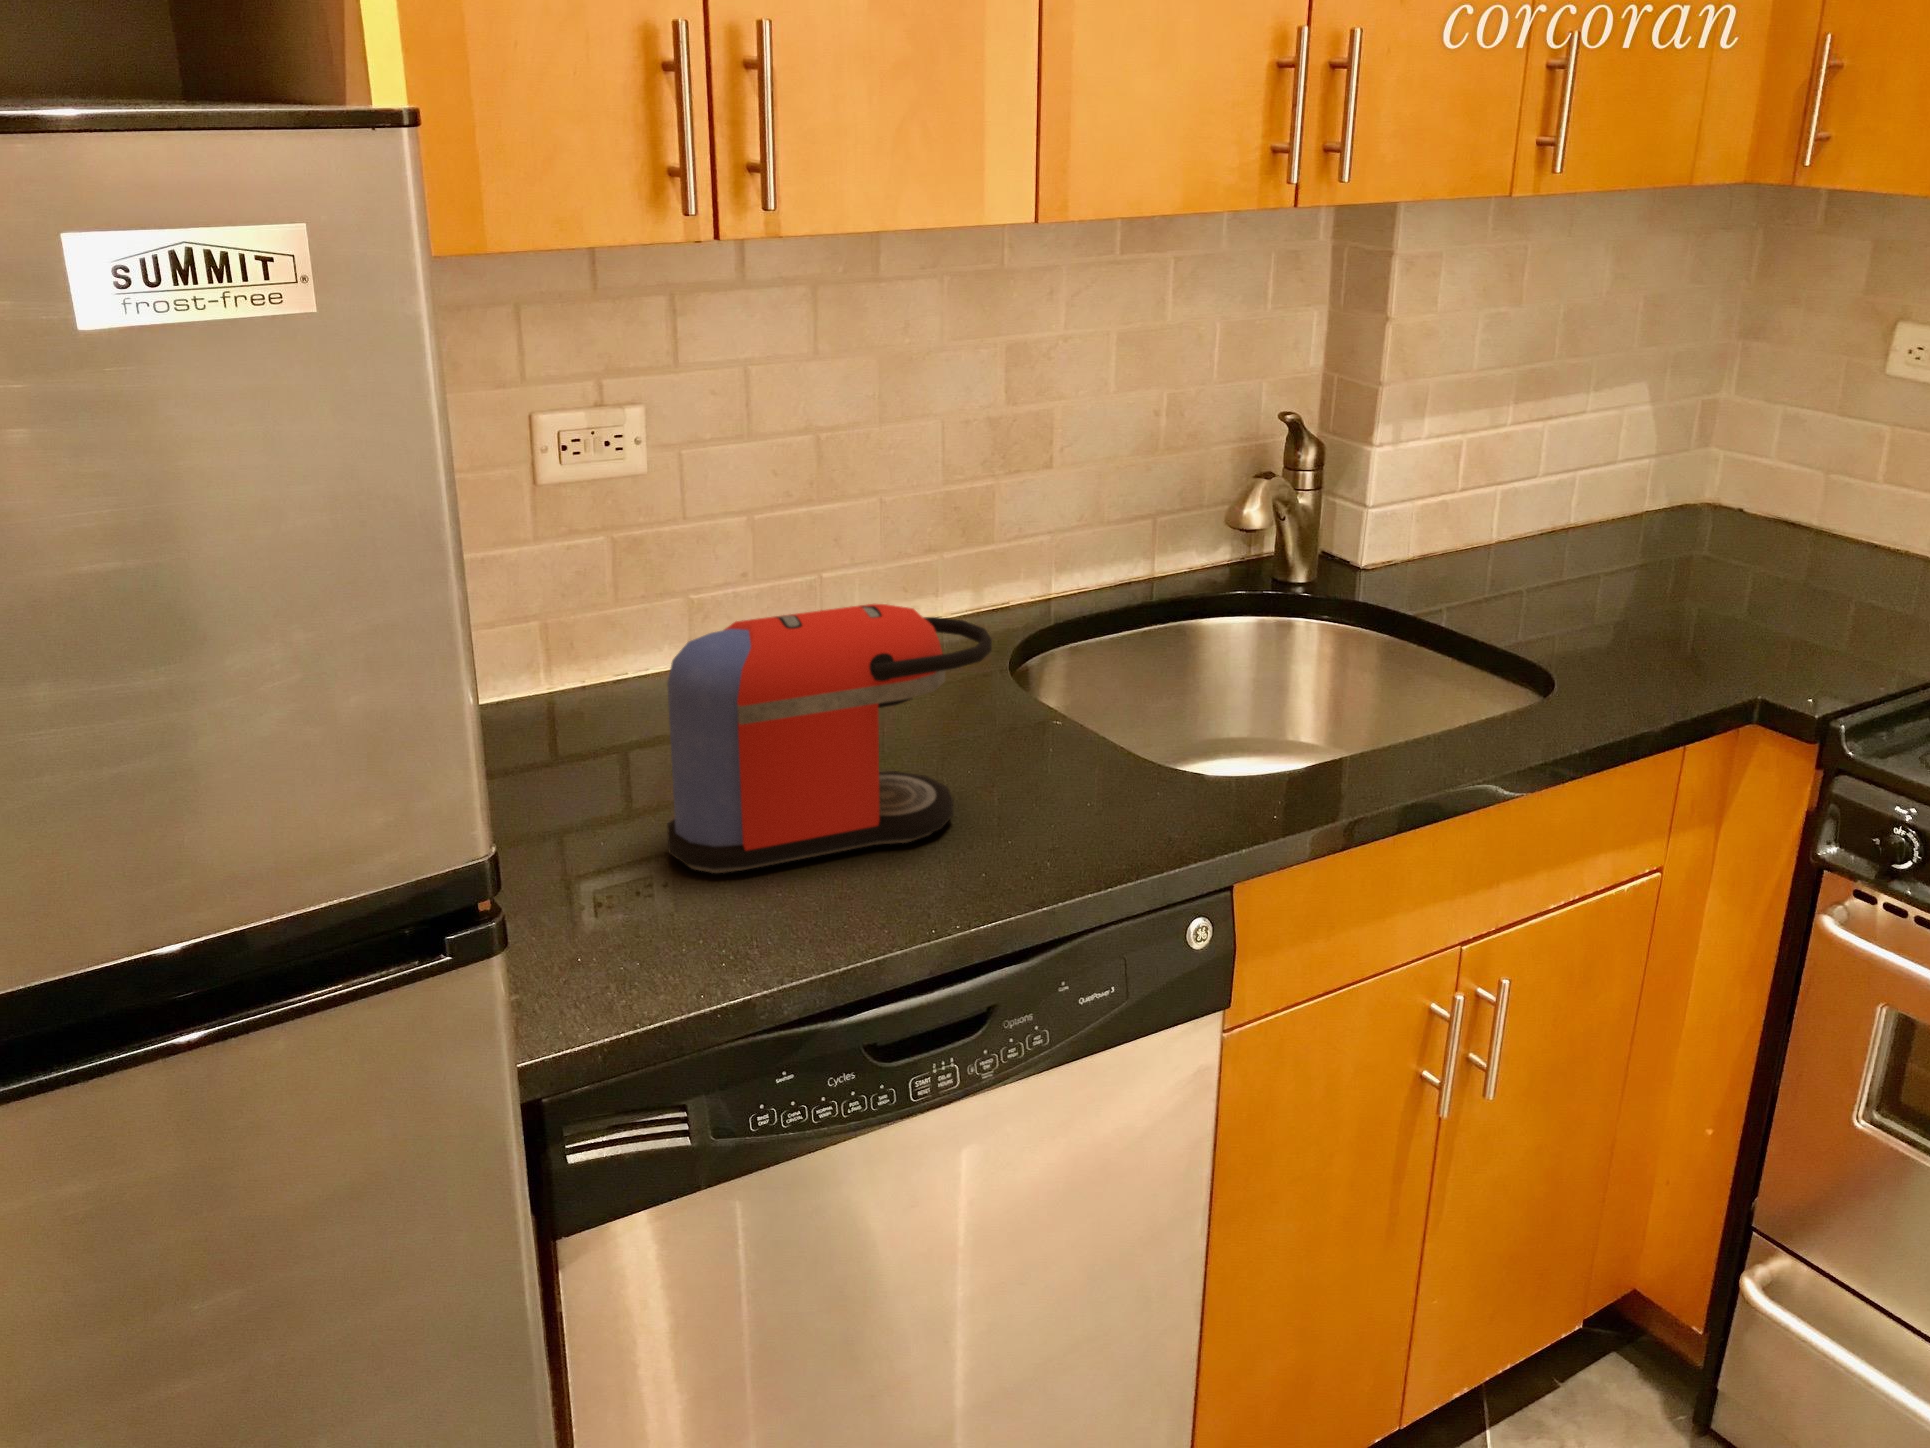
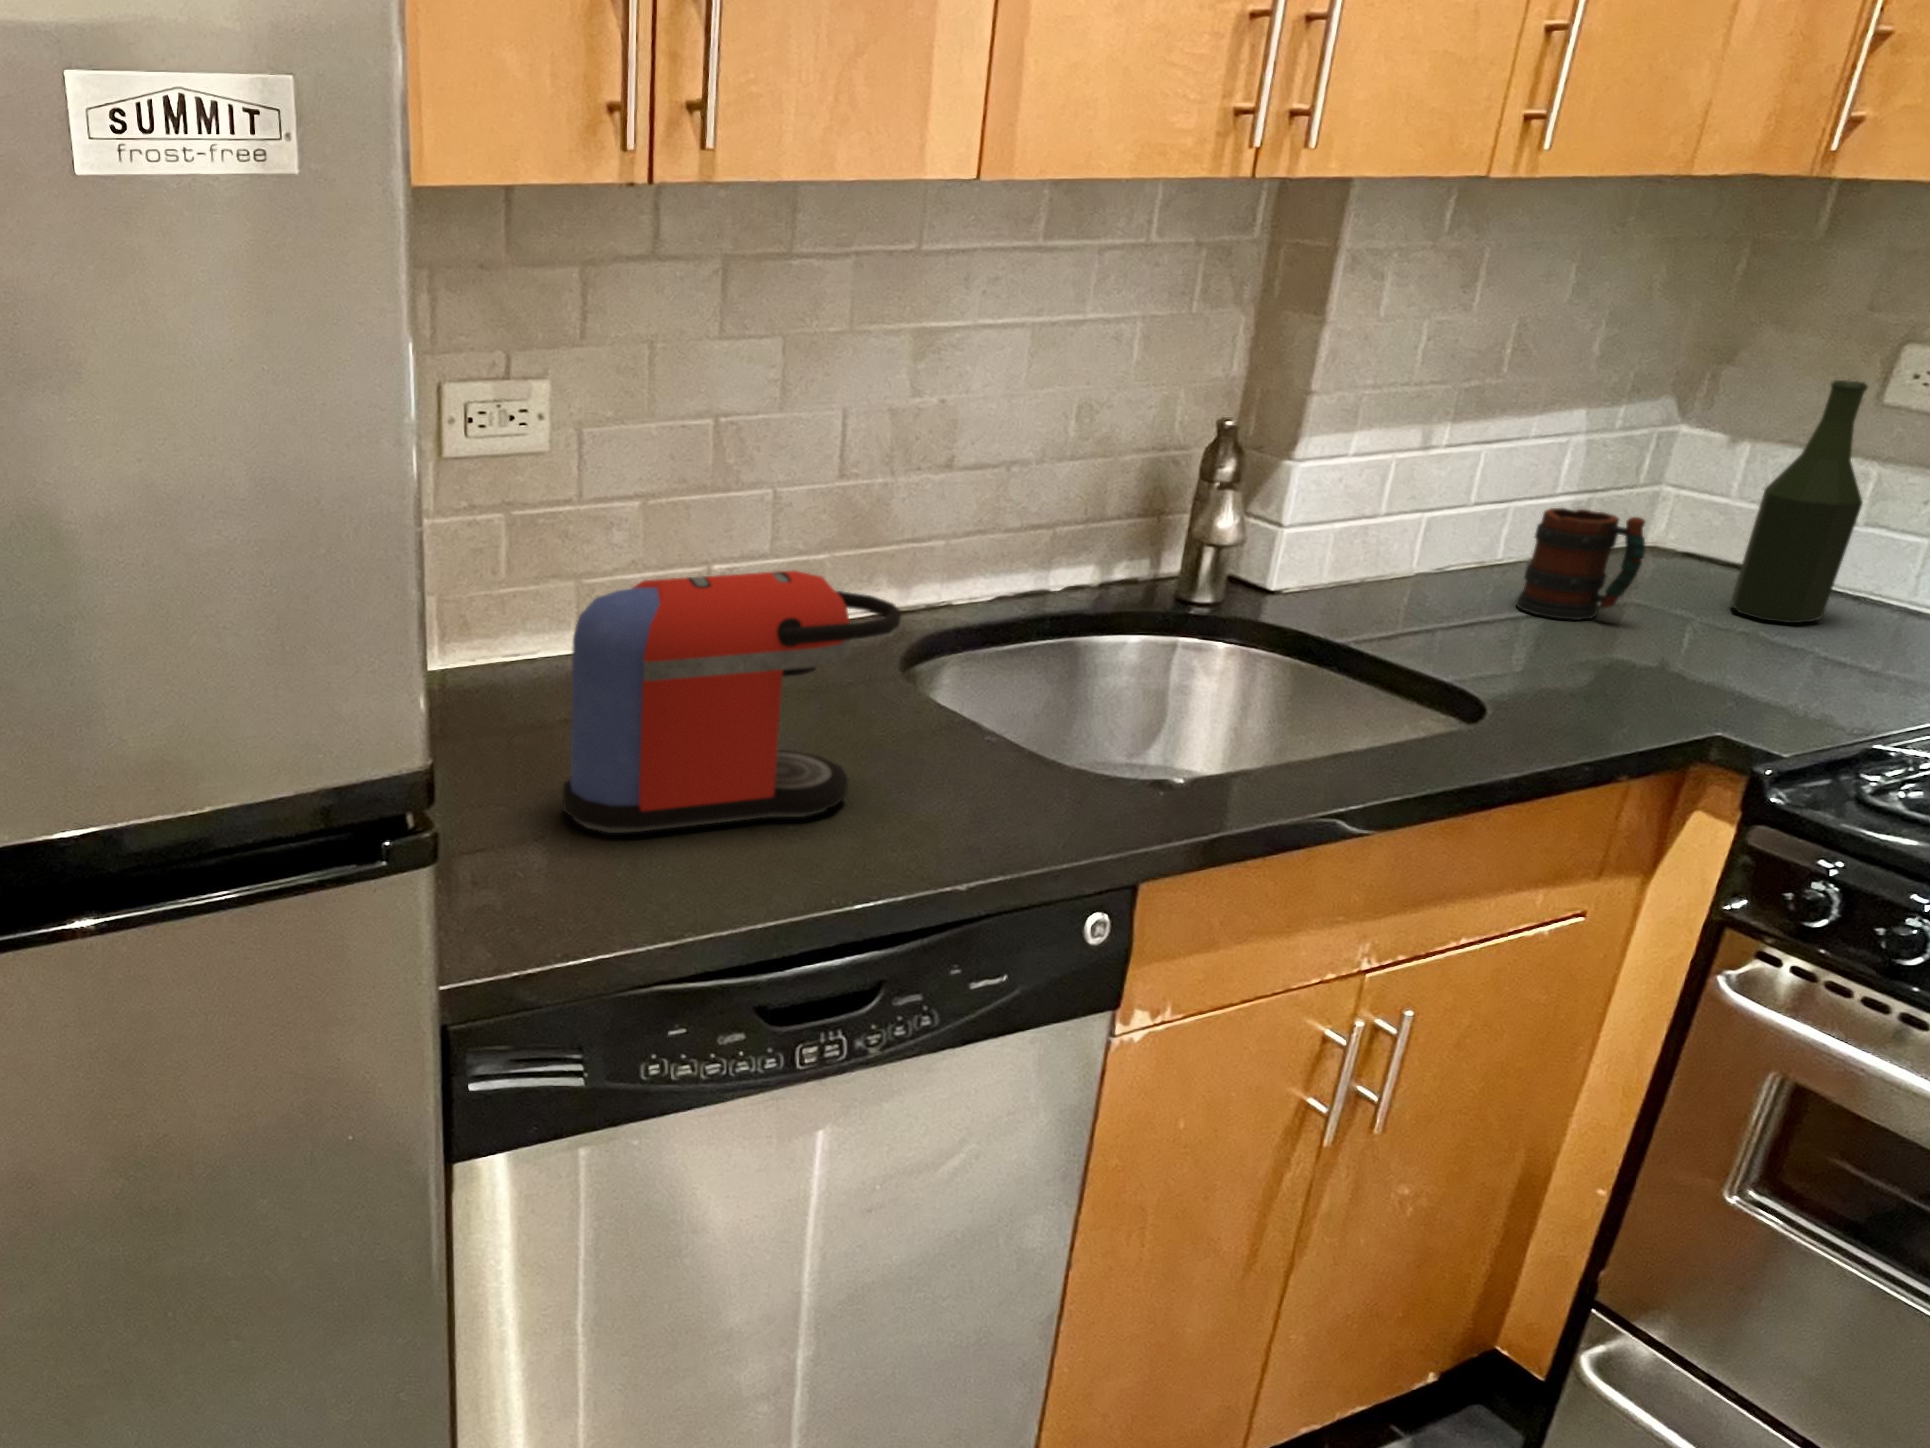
bottle: none [1765,365,1863,581] -> present [1731,380,1868,623]
mug: none [1580,483,1684,586] -> present [1516,508,1645,619]

